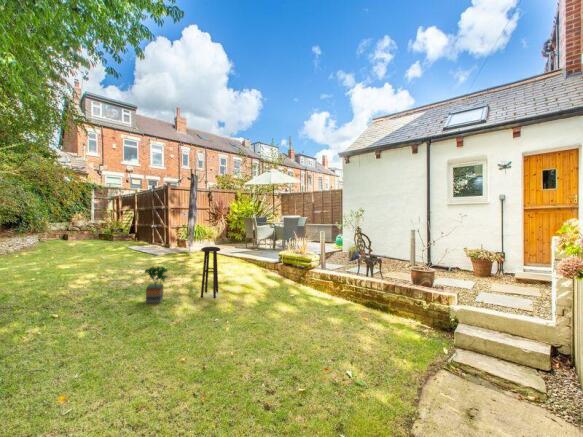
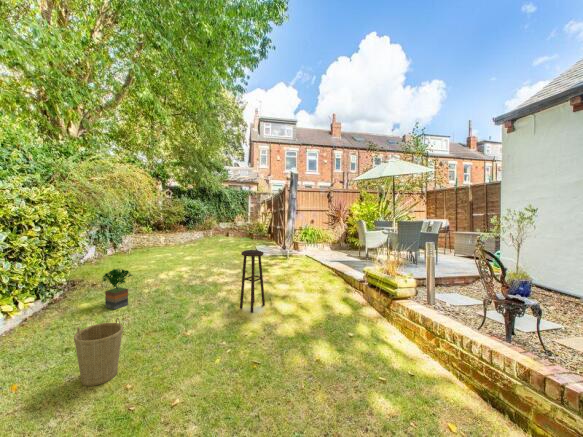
potted tree: present [145,267,168,303] -> present [103,269,133,310]
basket: none [127,310,167,371] -> present [74,318,123,386]

